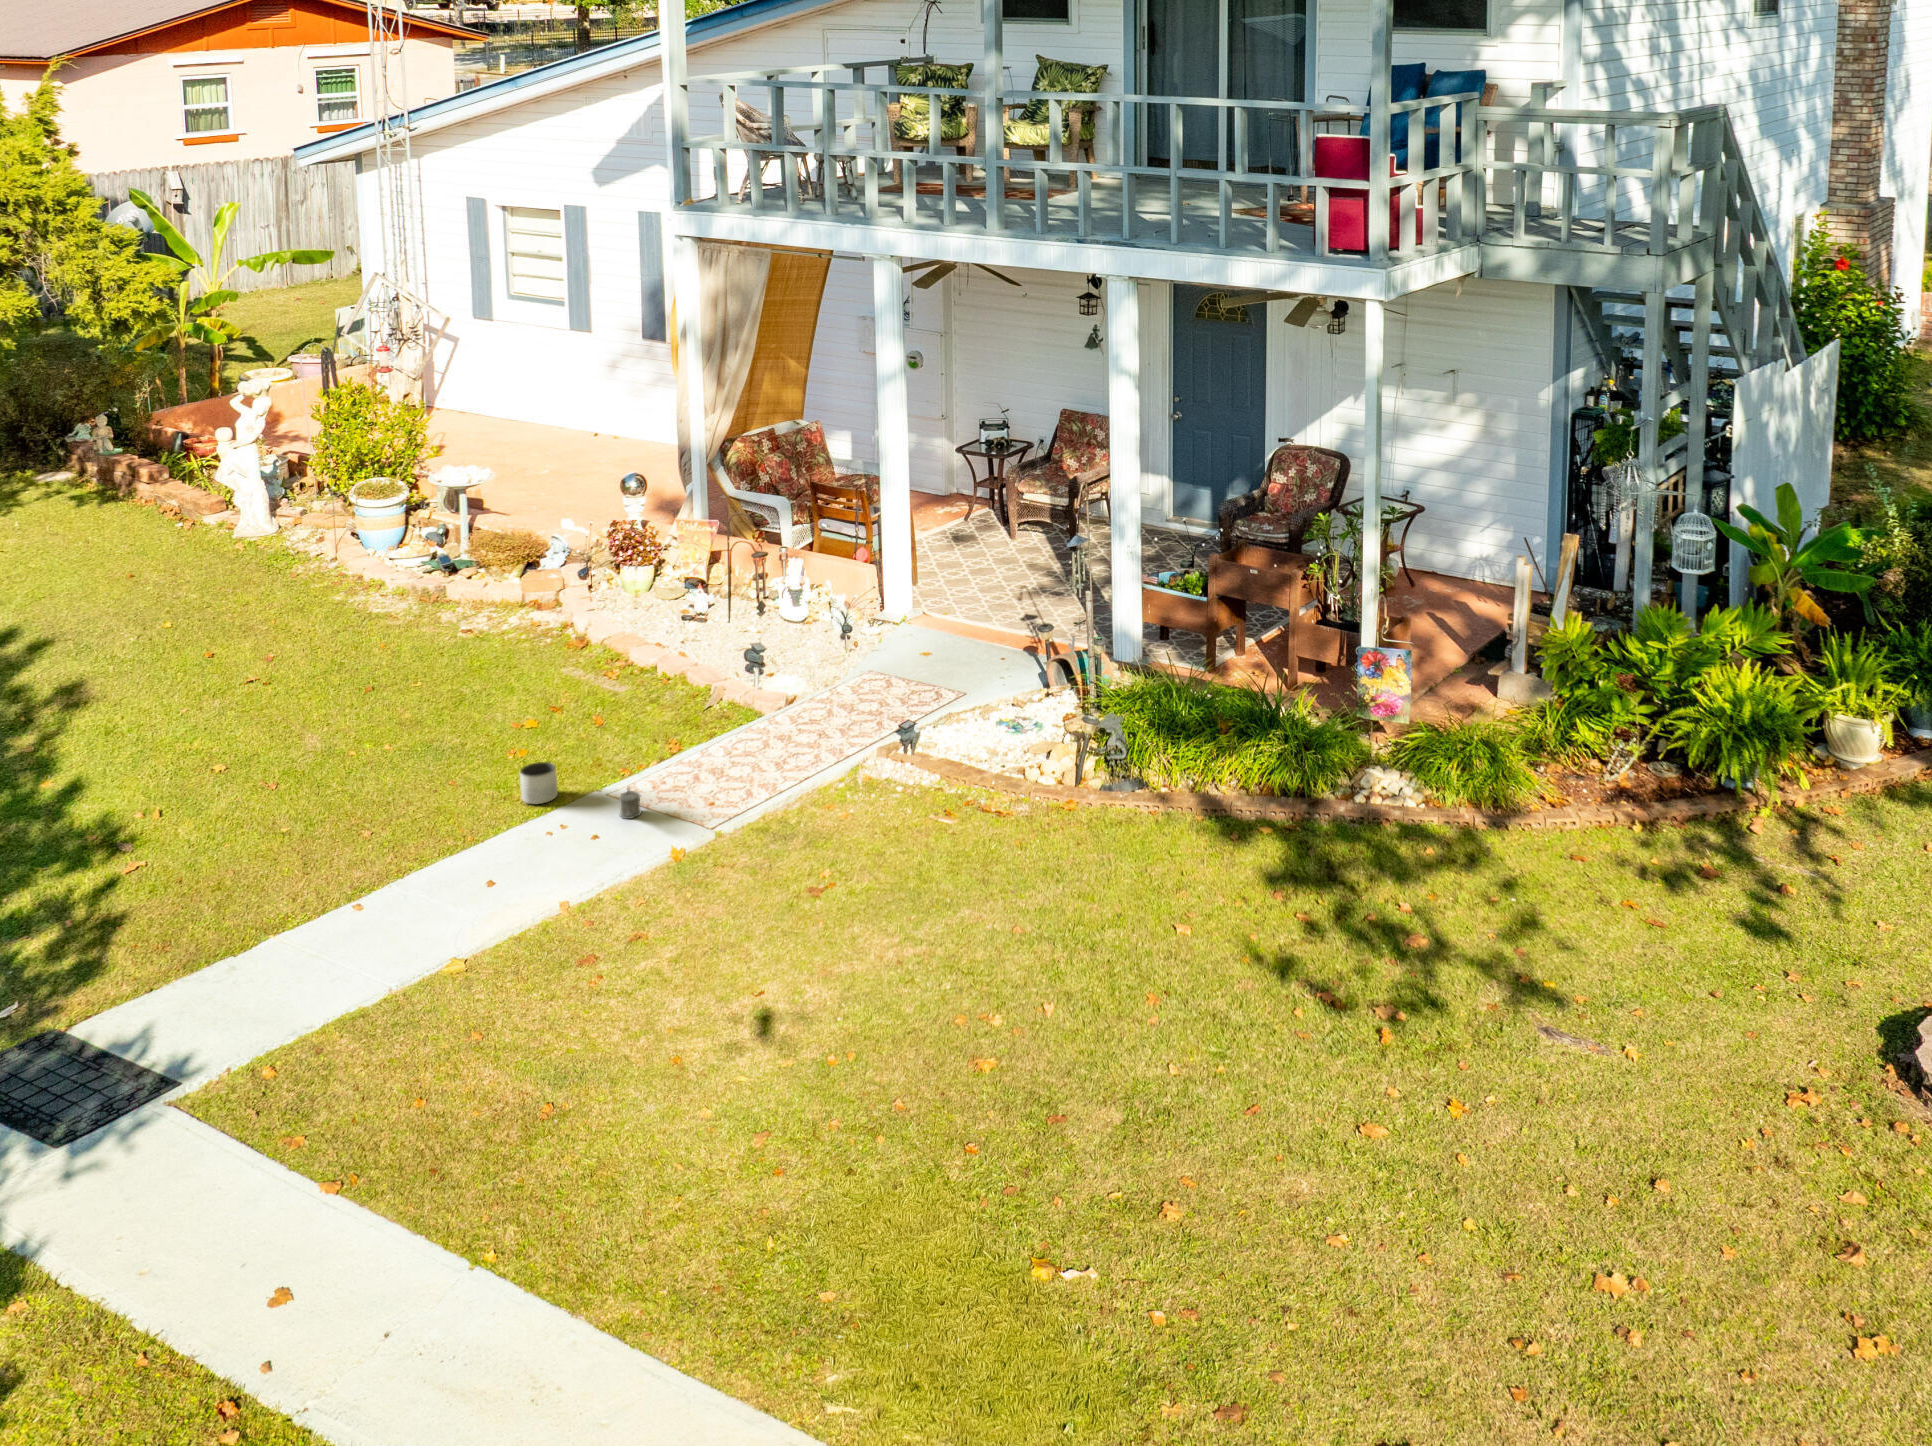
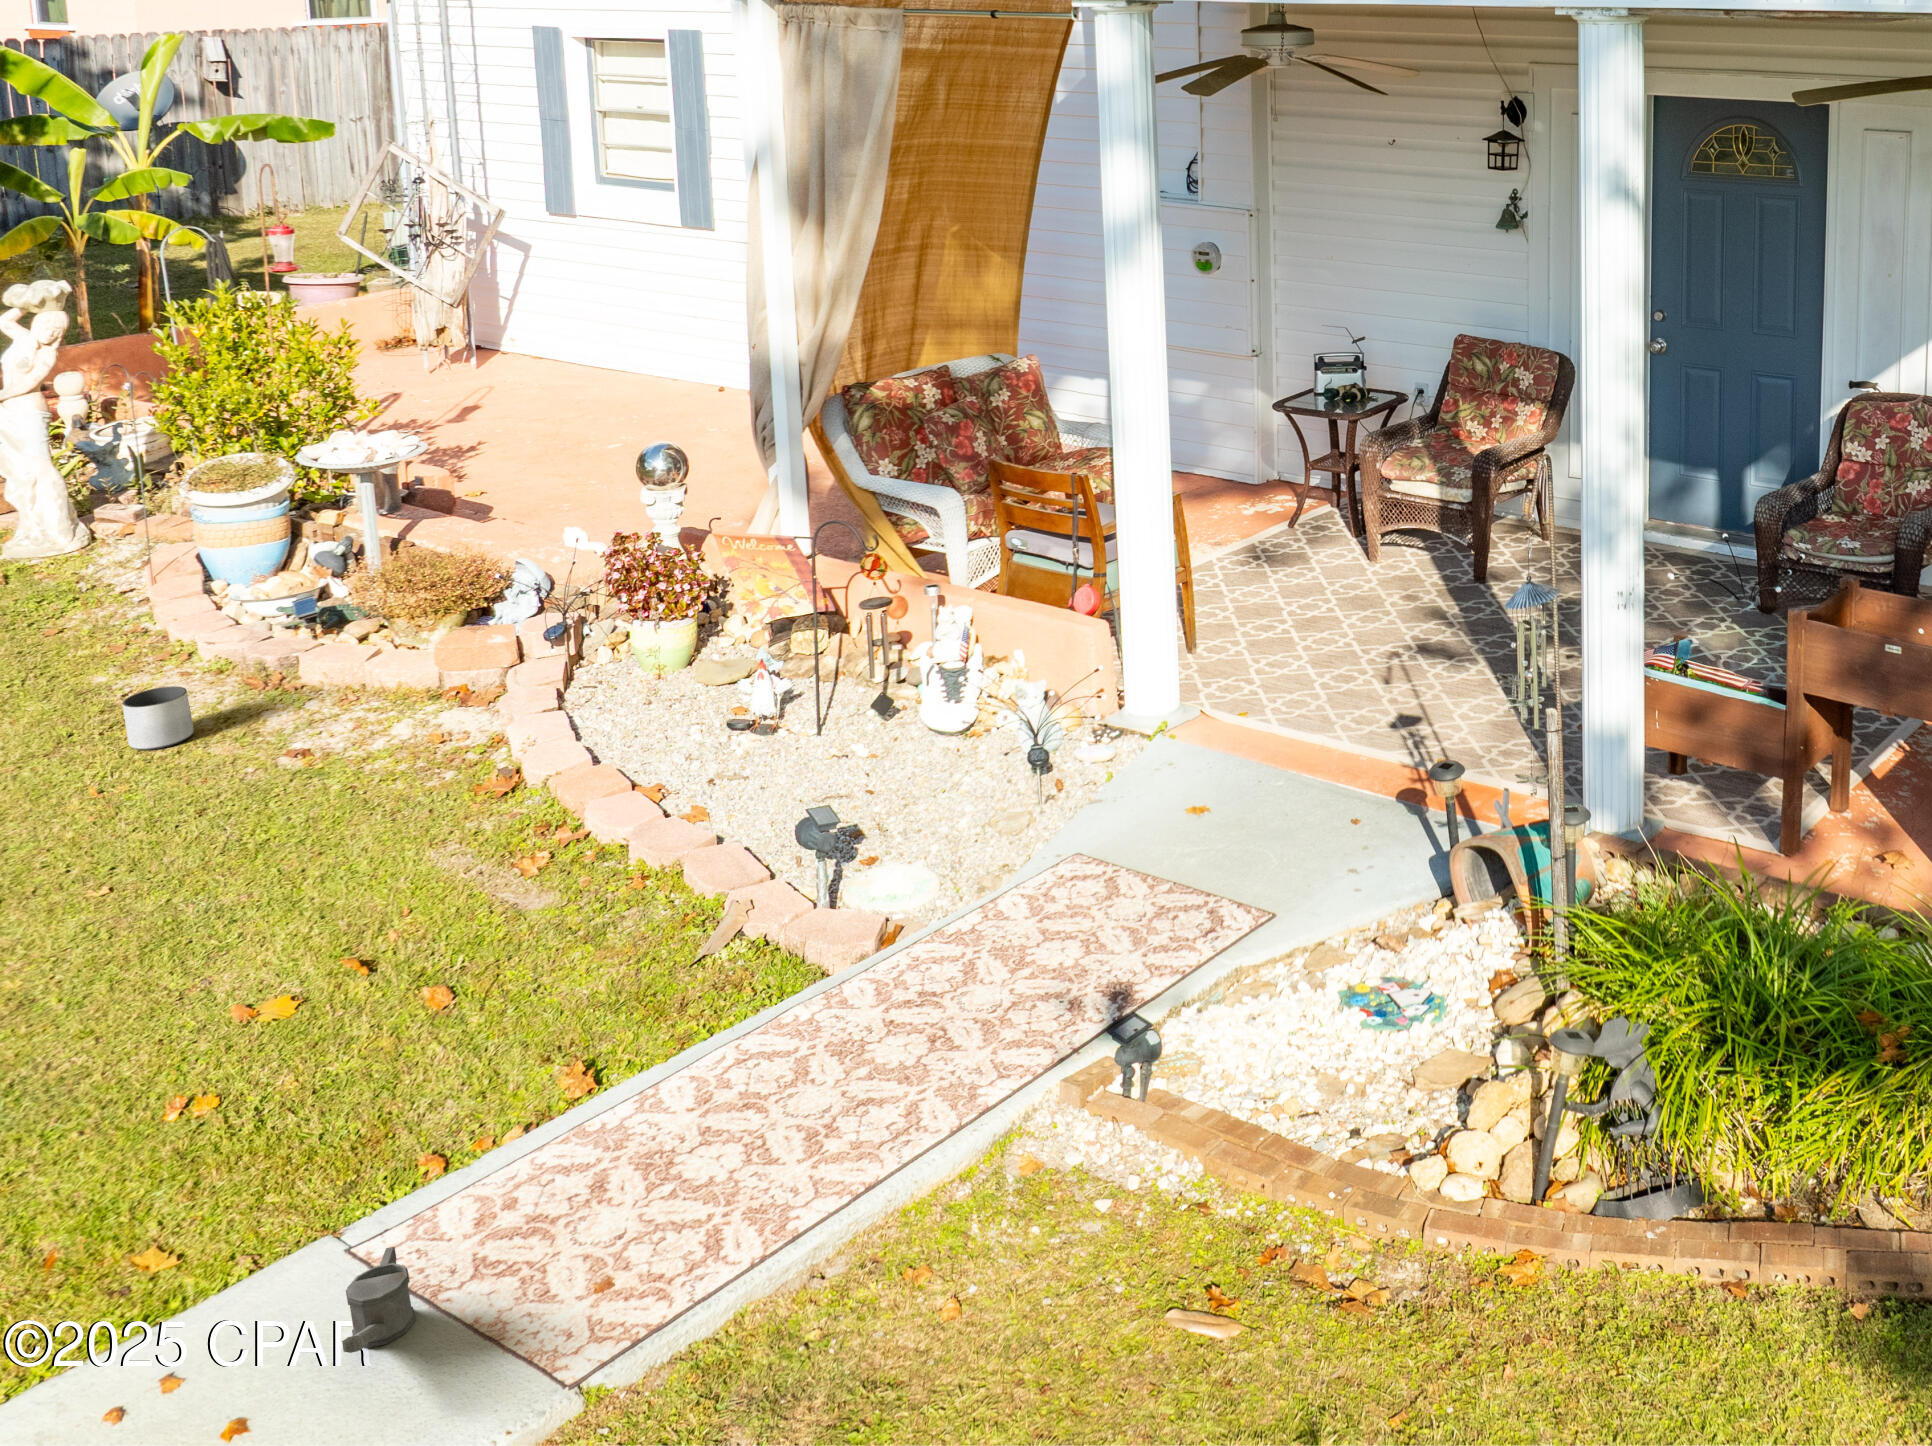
planter: present [520,762,558,805] -> present [122,686,194,750]

